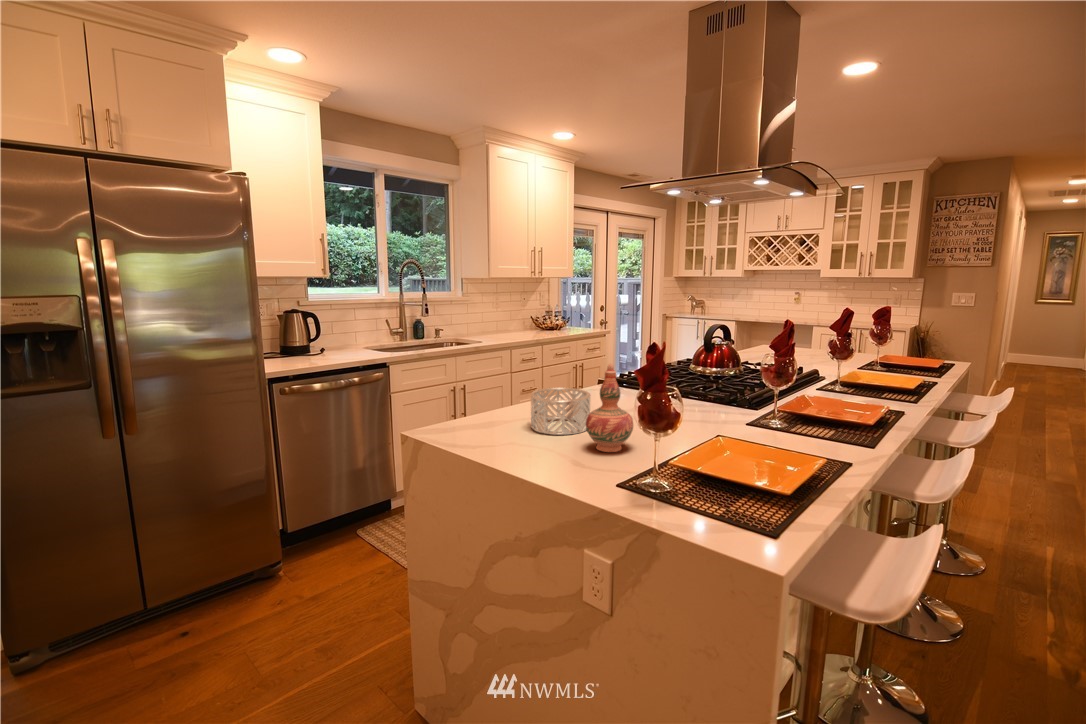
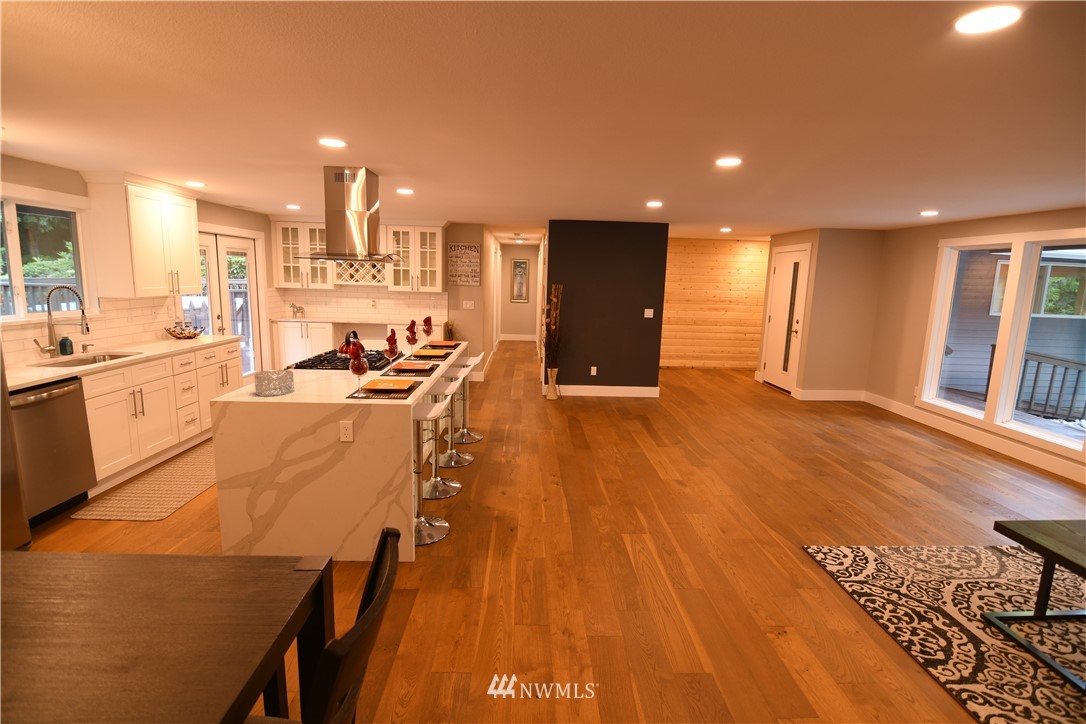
decorative vase: present [586,364,633,452] -> none [302,352,328,396]

